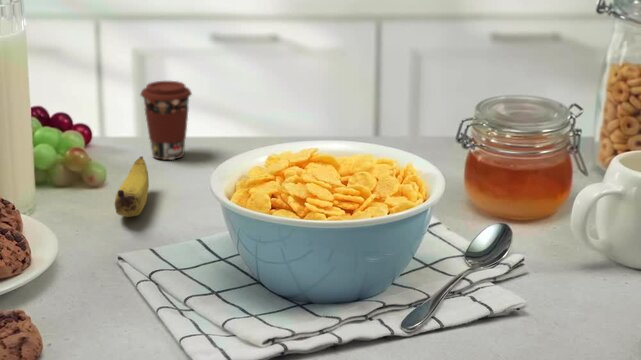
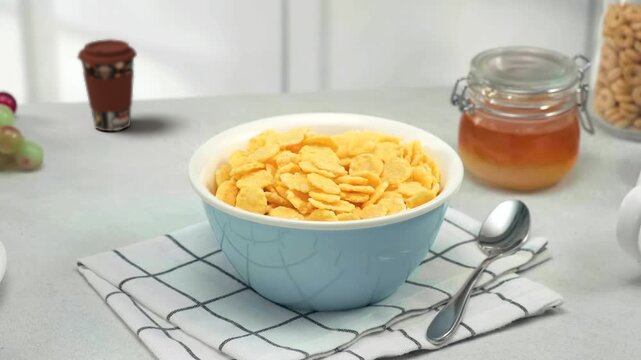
banana: present [115,157,149,217] -> none [63,133,99,209]

